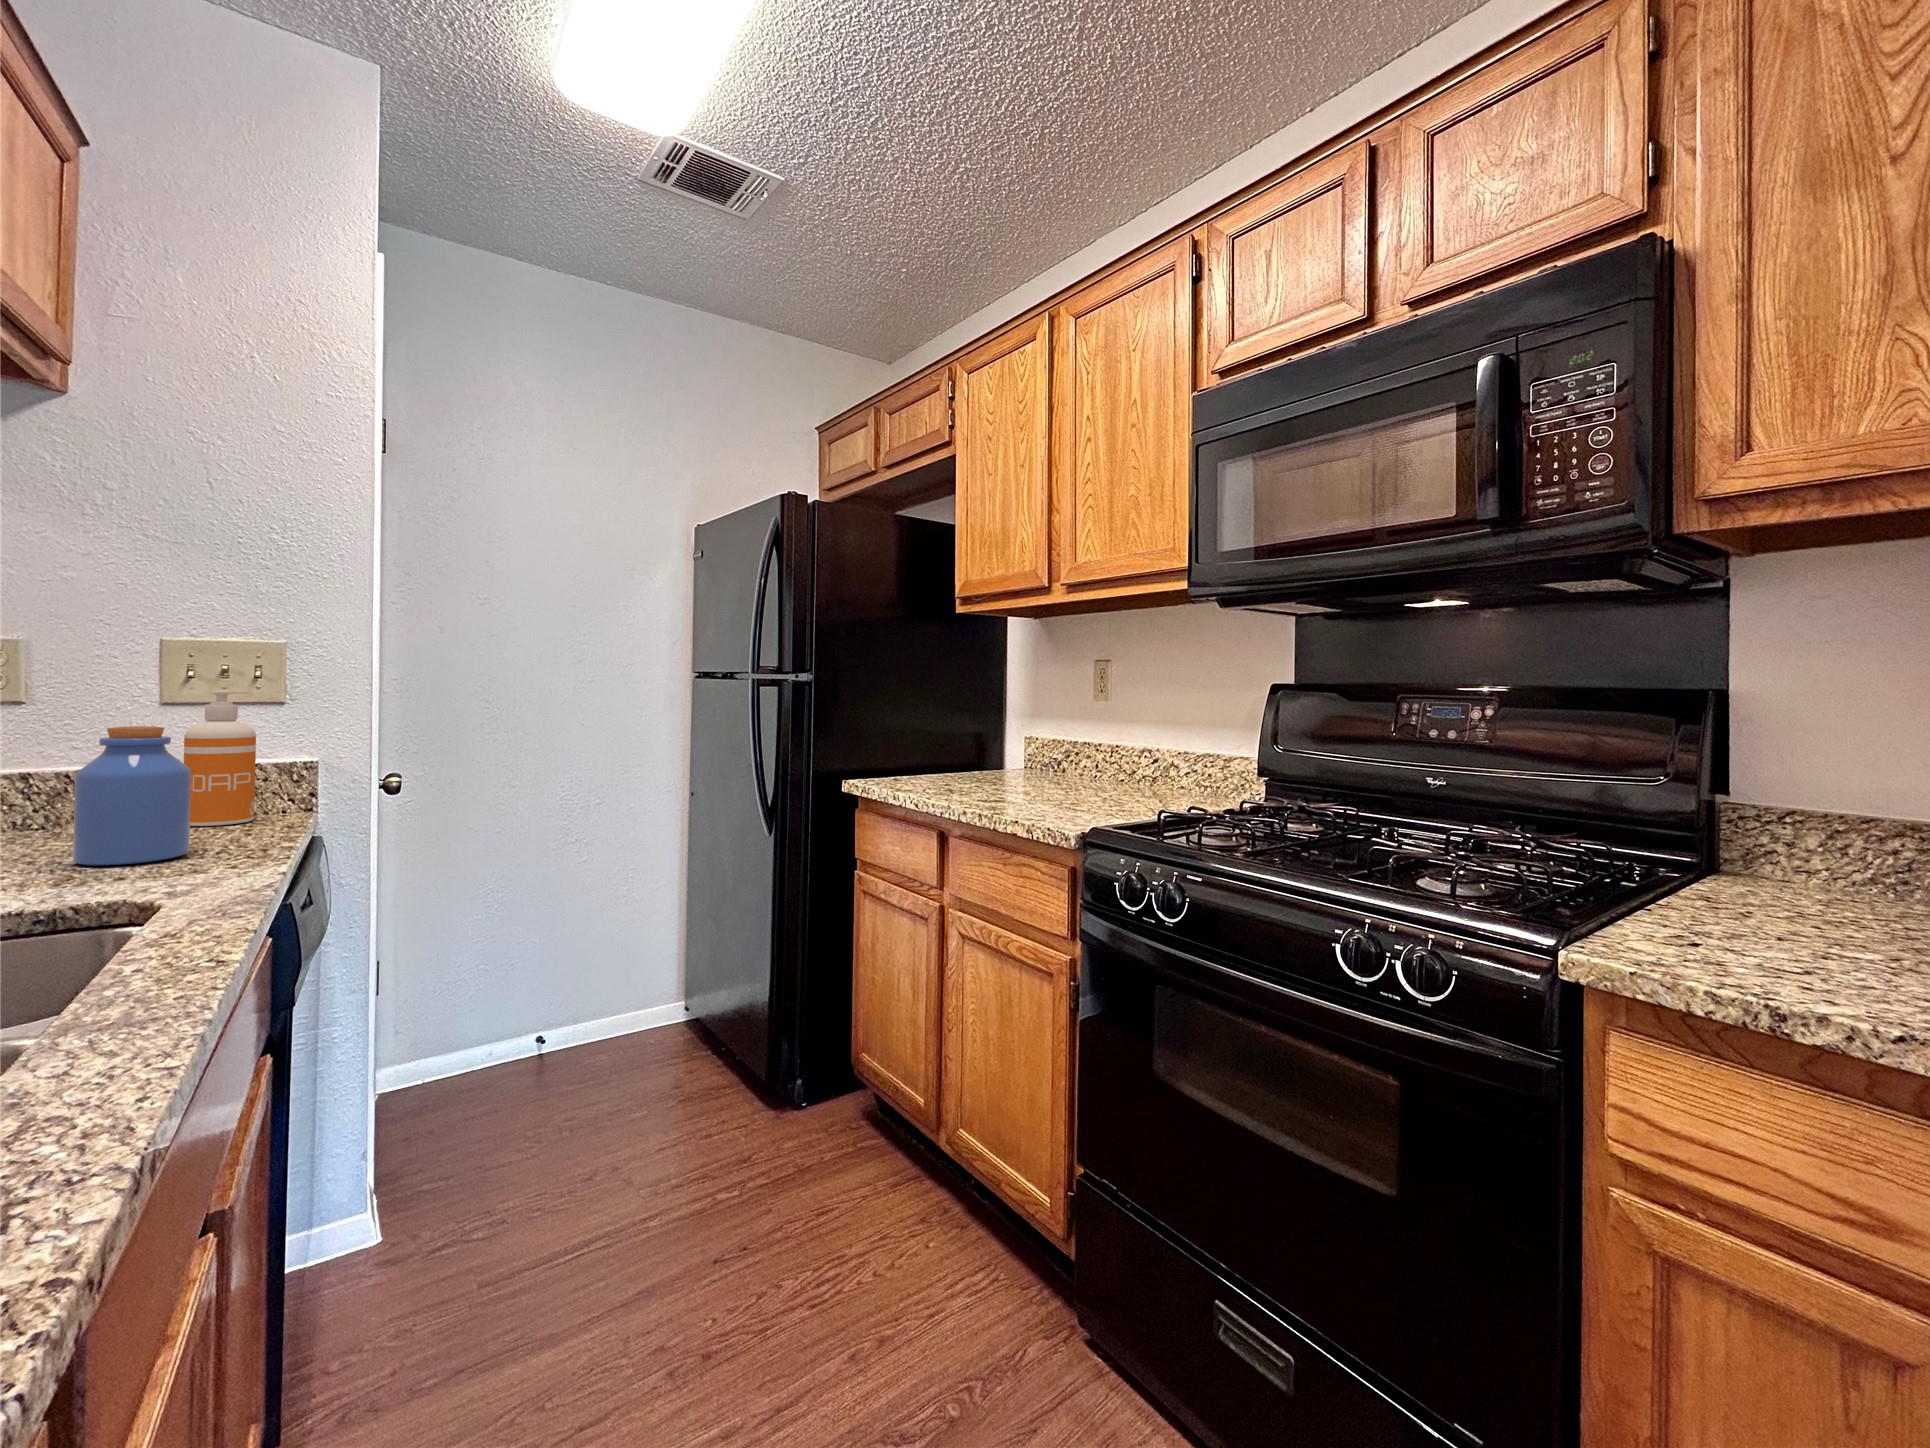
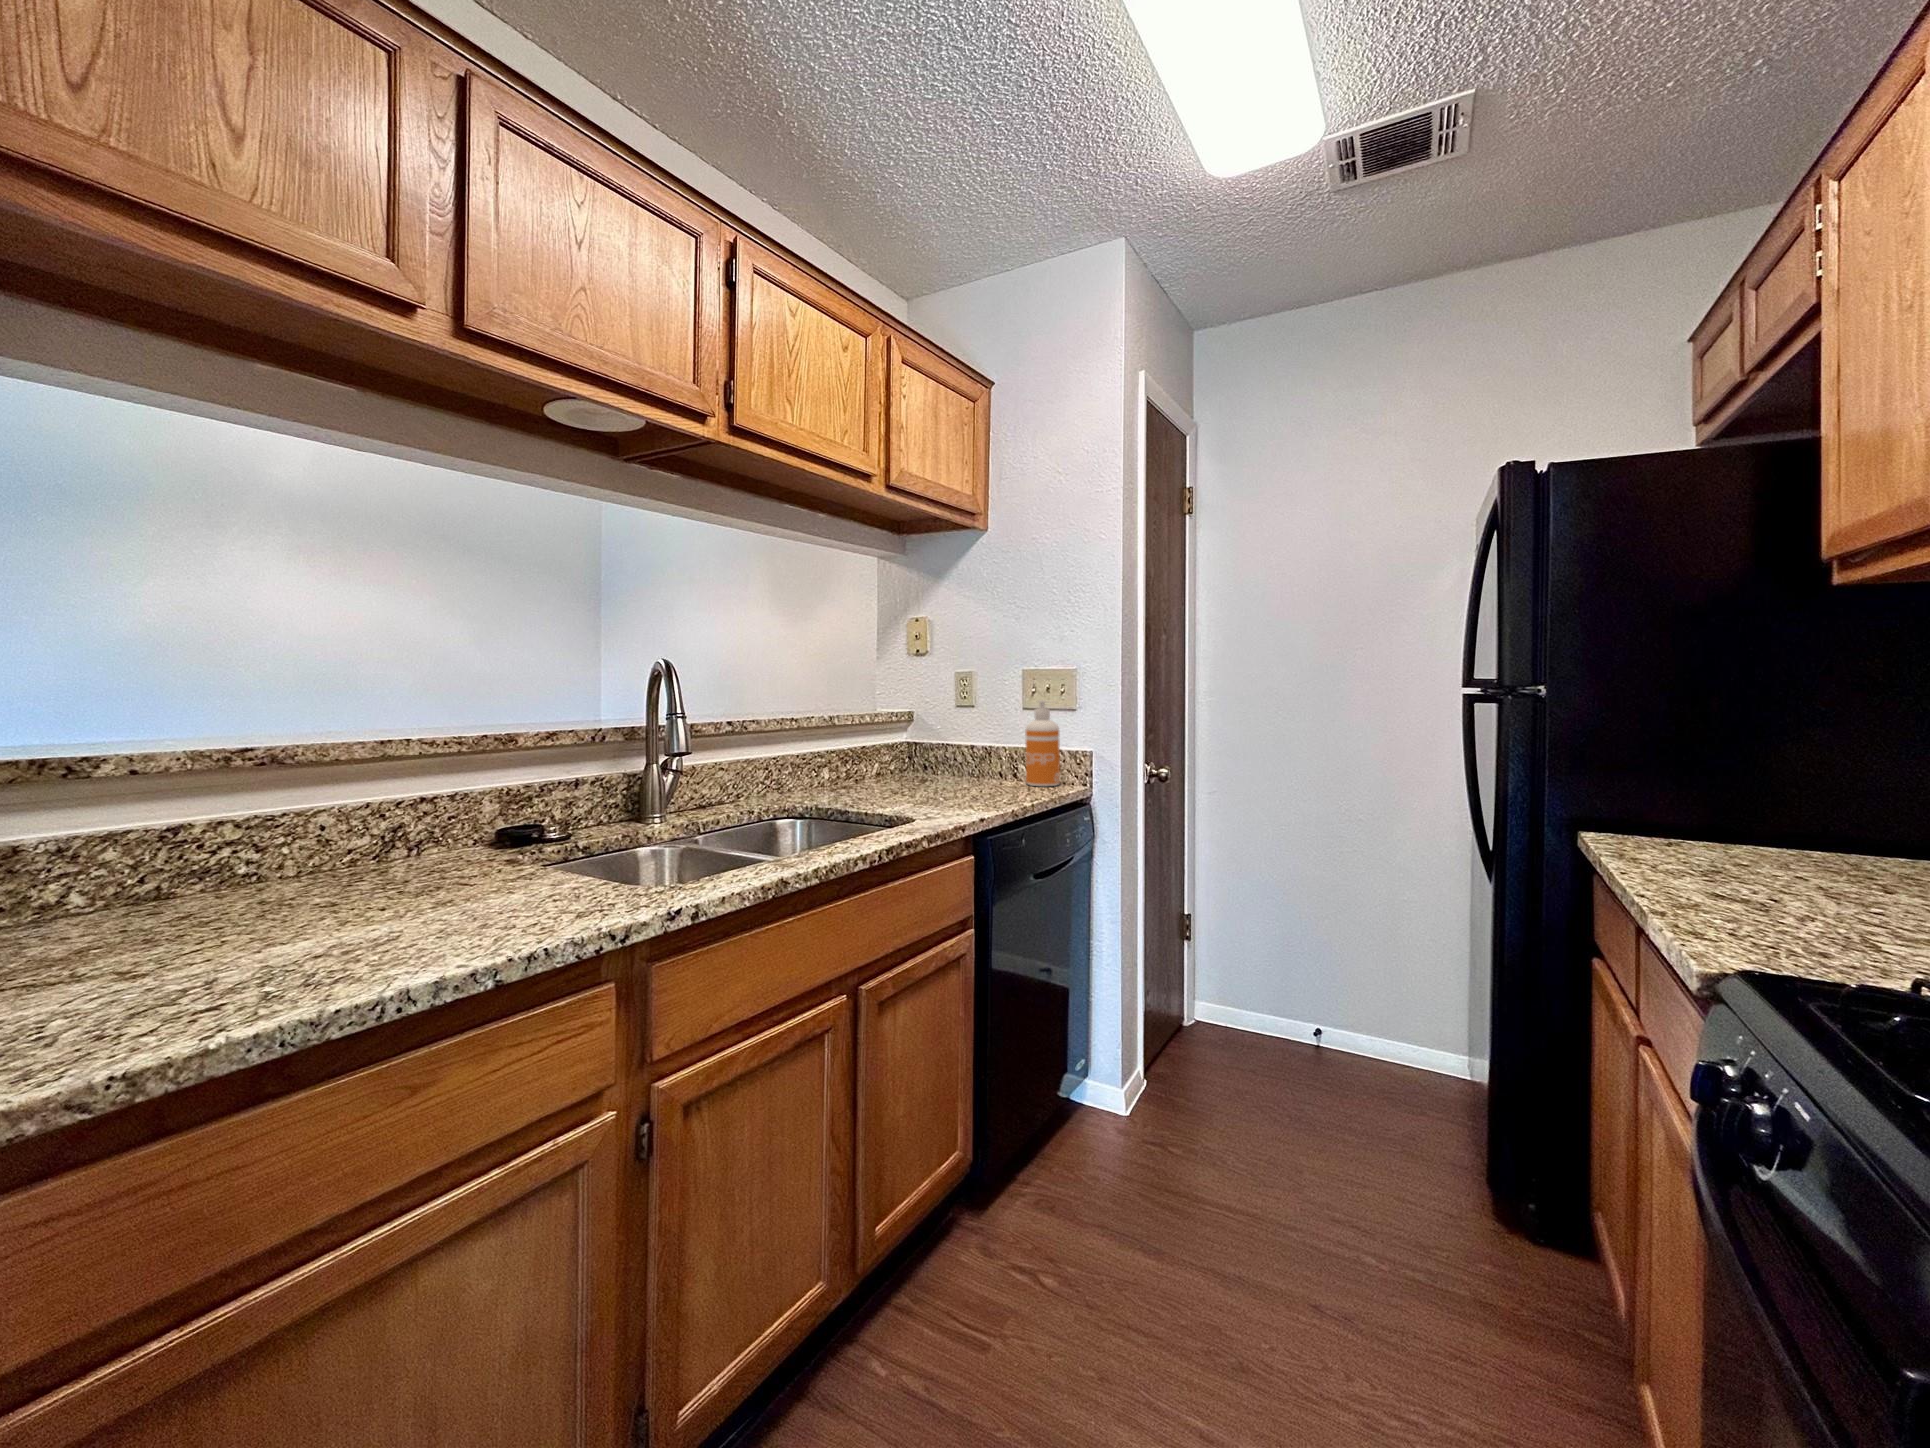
jar: present [73,726,191,865] -> none [938,726,986,805]

